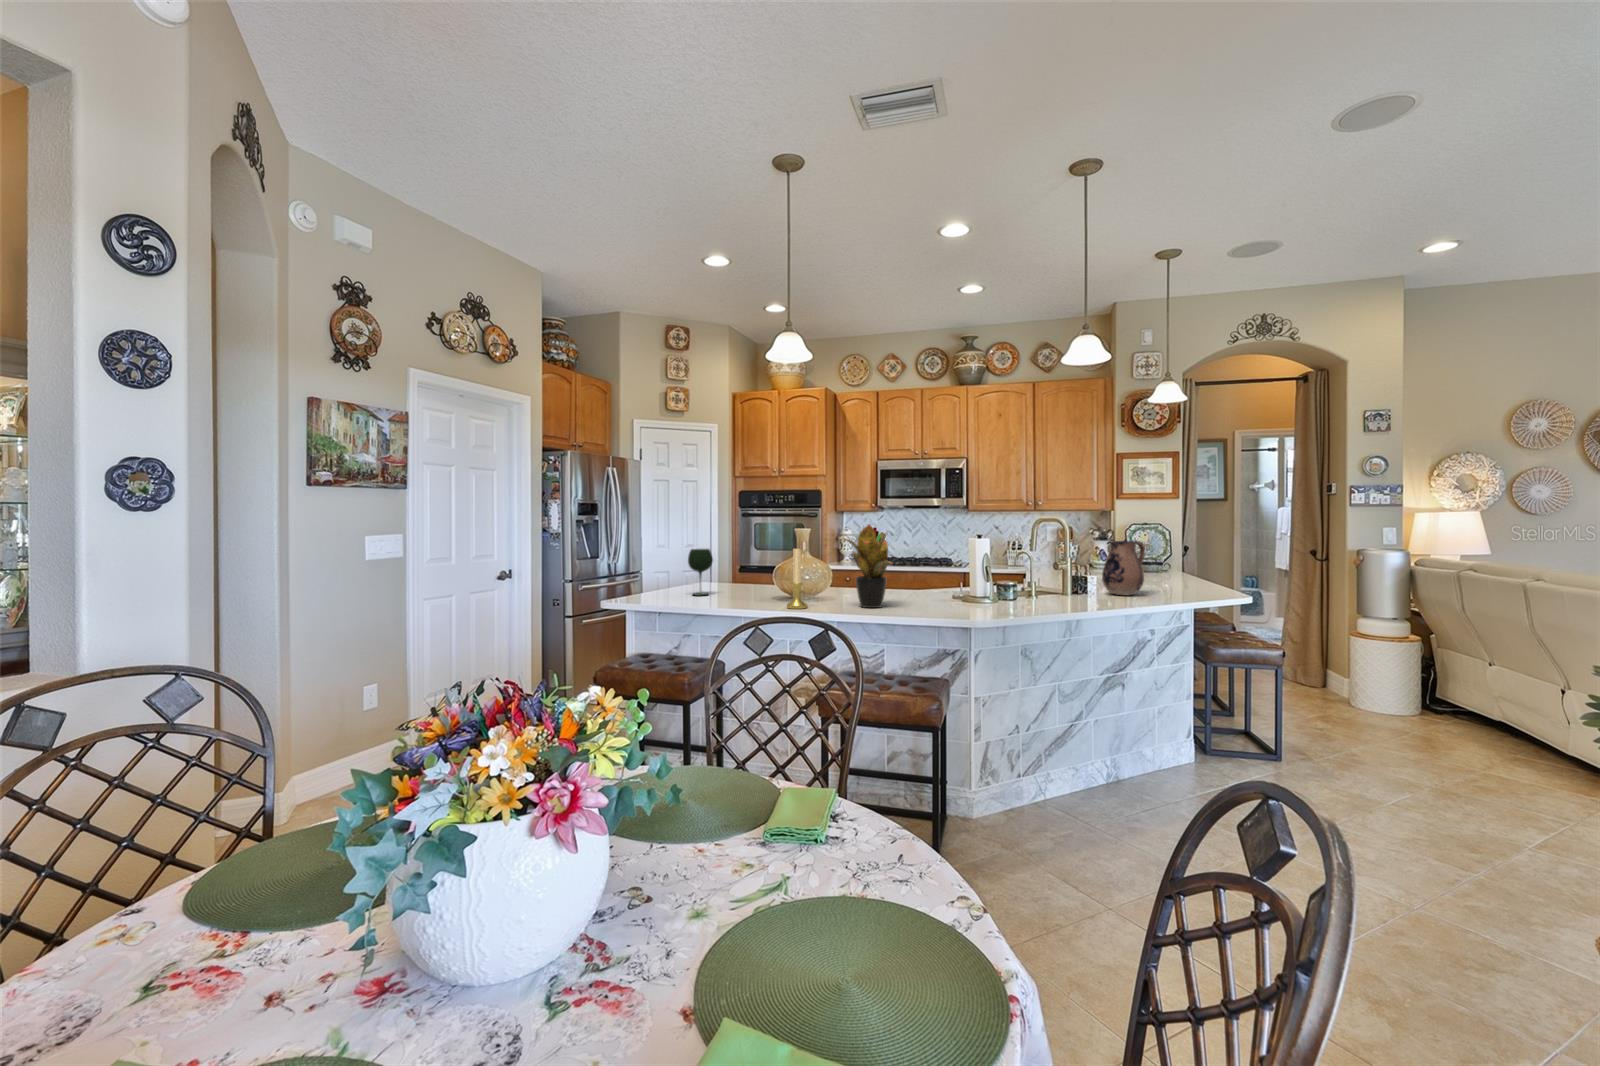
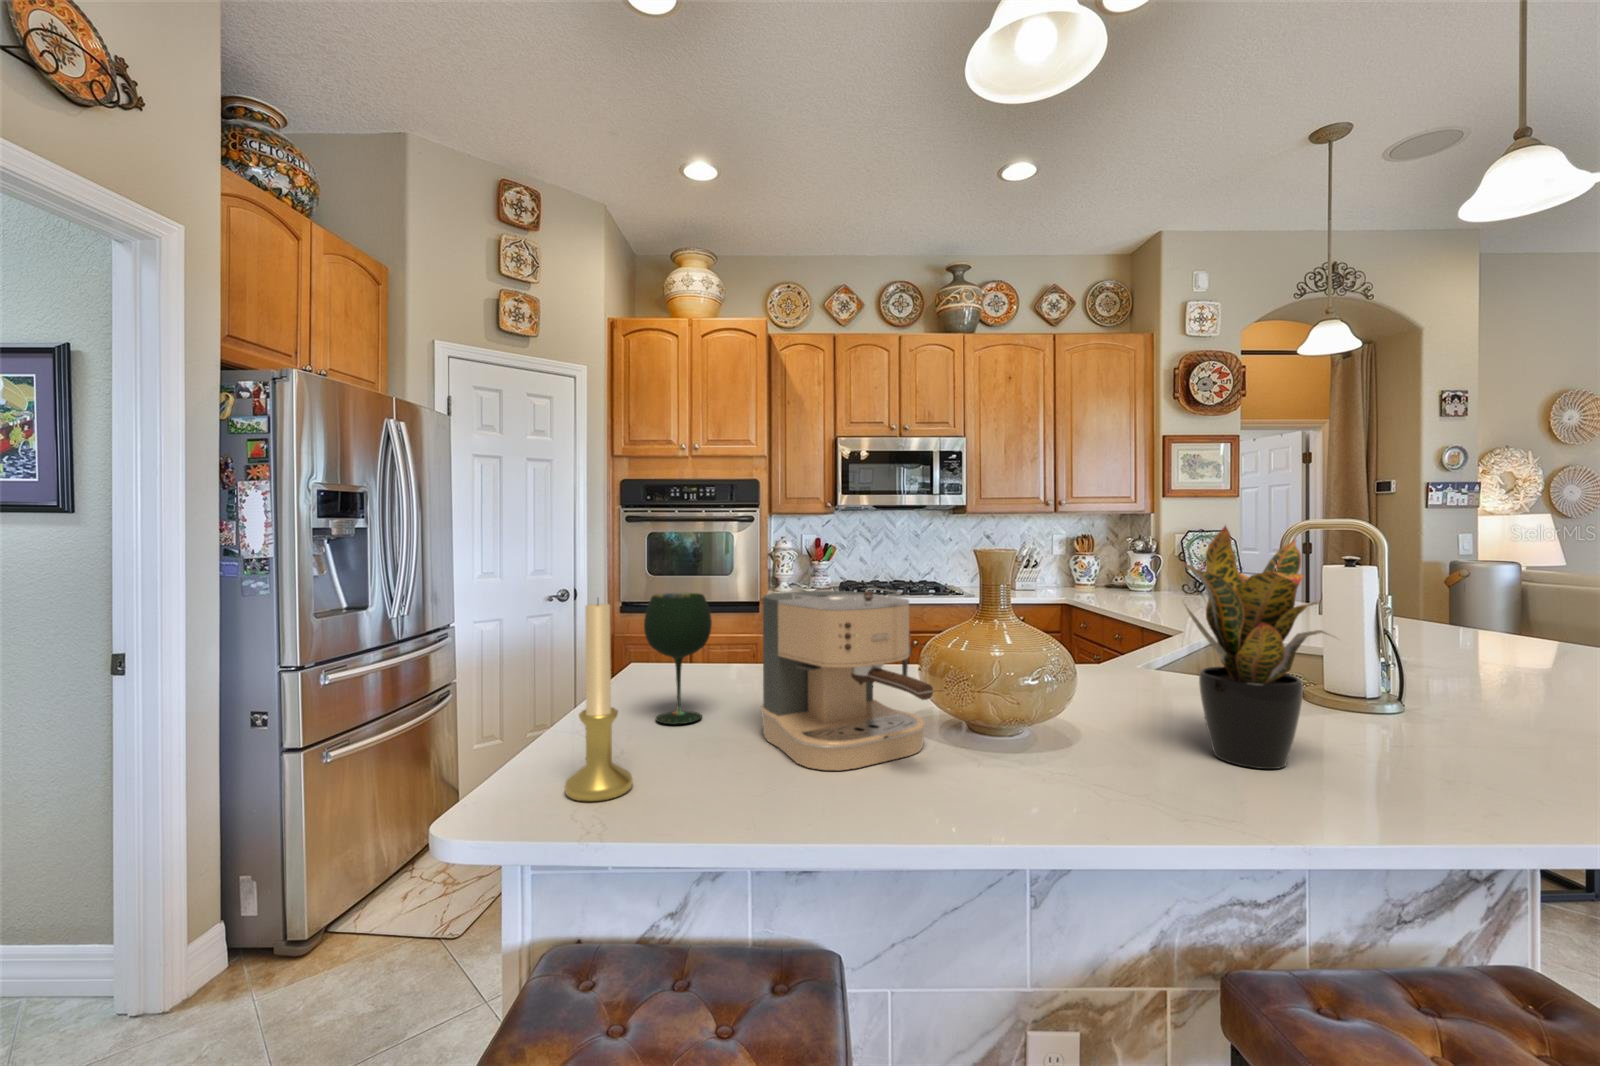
ceramic pitcher: present [1102,541,1145,595] -> none [1444,558,1546,663]
coffee maker: none [721,546,772,603] -> present [761,588,933,770]
candle holder: present [787,549,808,609] -> present [564,603,633,801]

